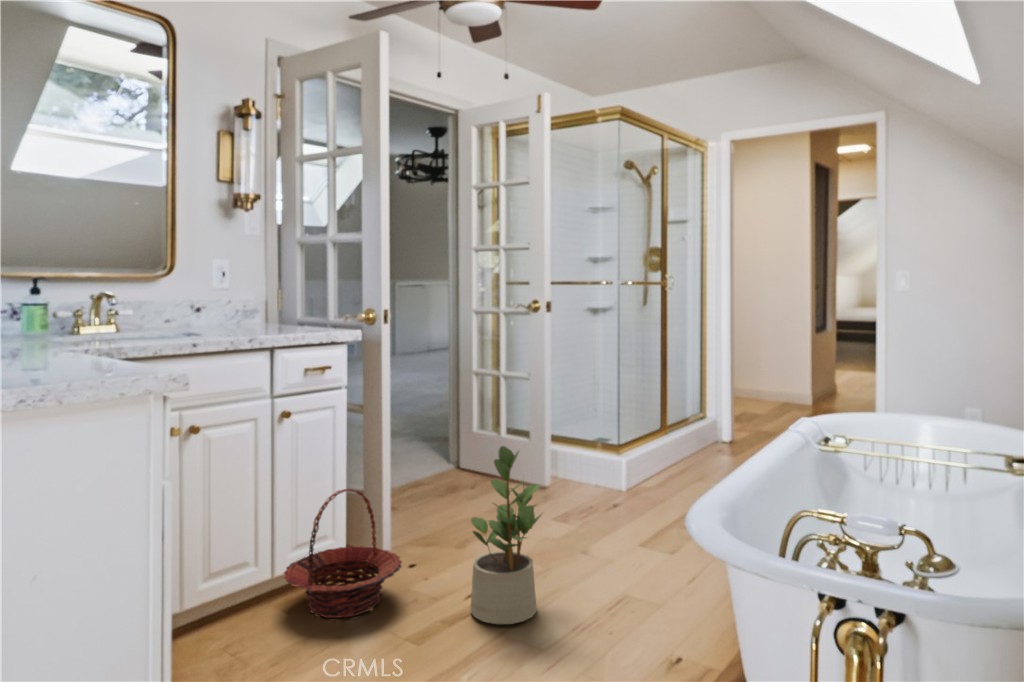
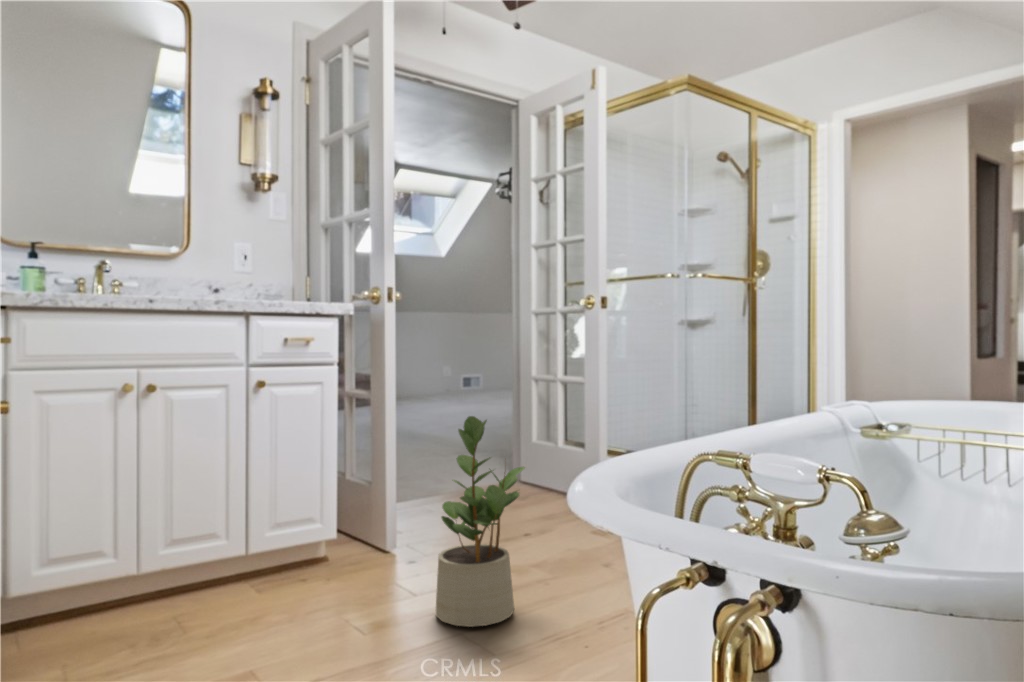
basket: present [284,489,402,618] -> none [242,464,376,604]

